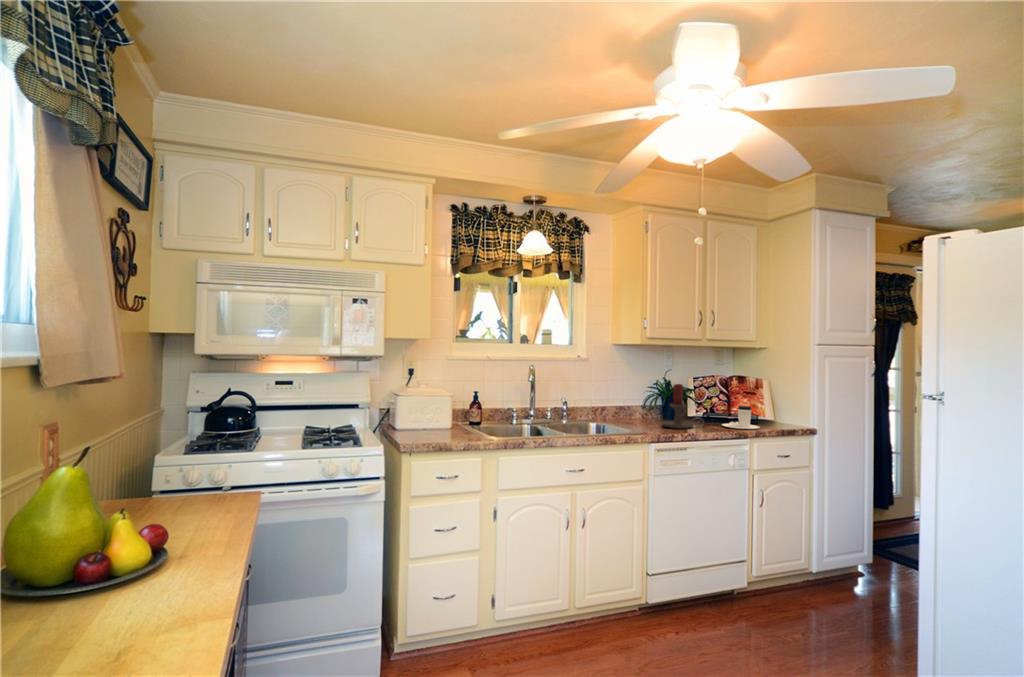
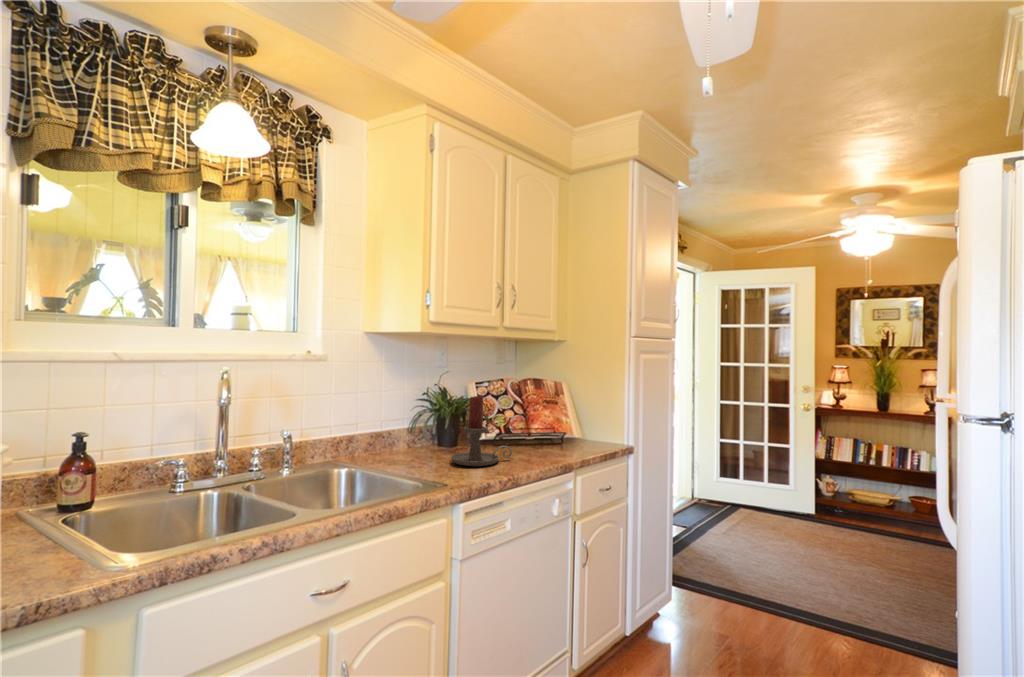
coffee cup: present [722,406,759,429] -> none [531,423,582,457]

